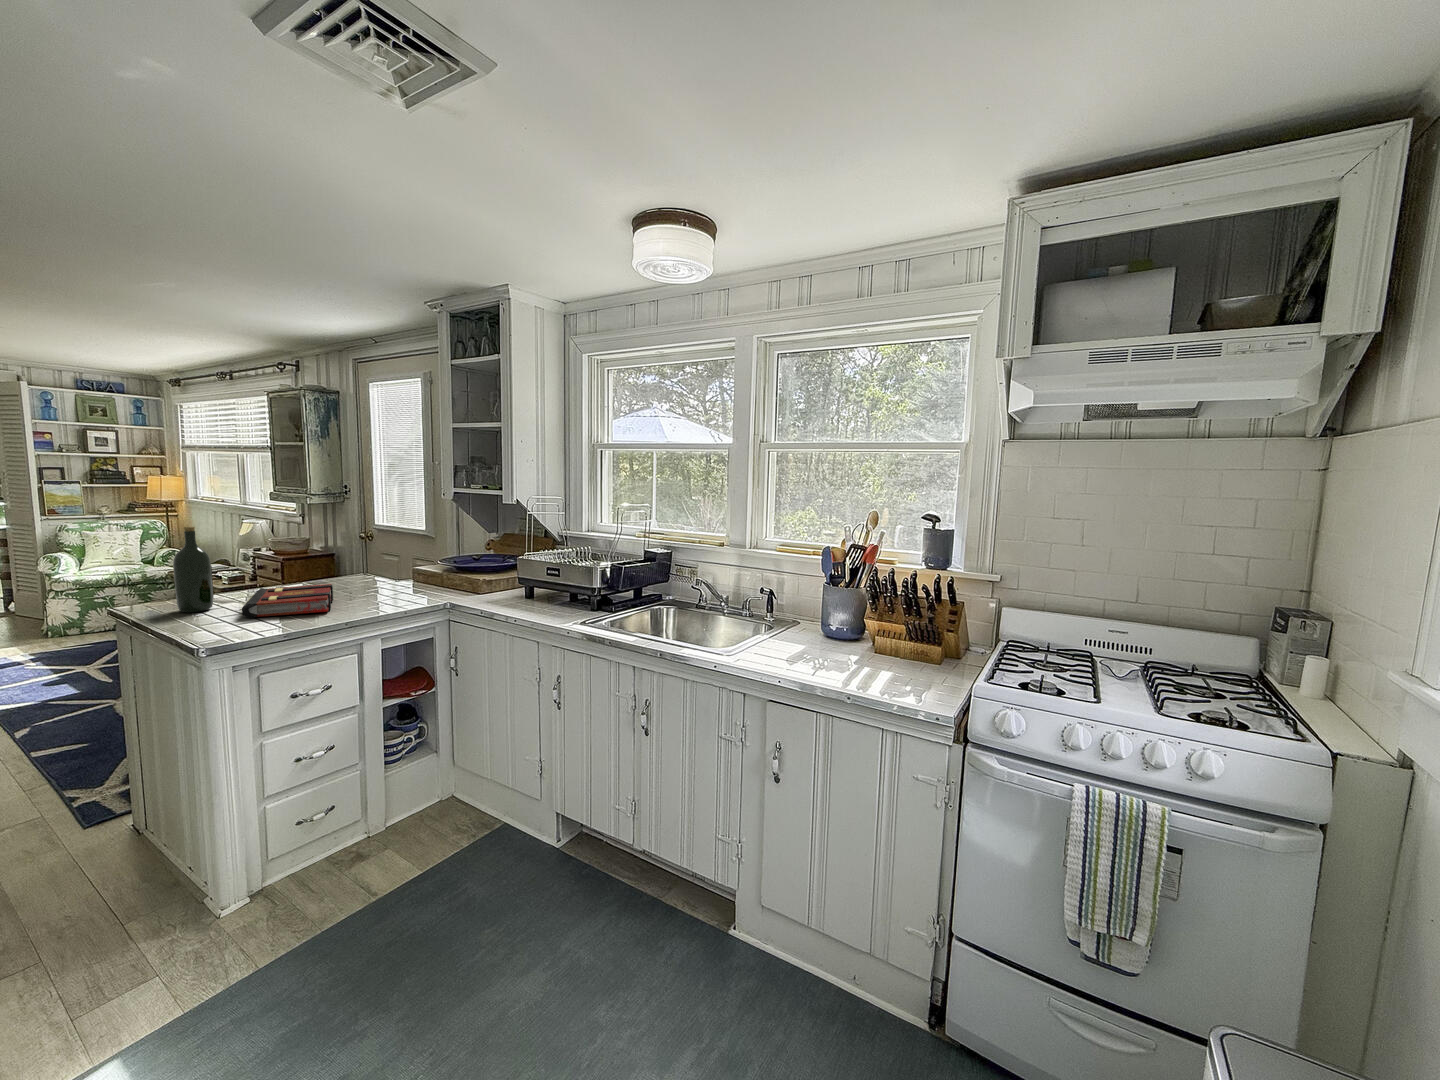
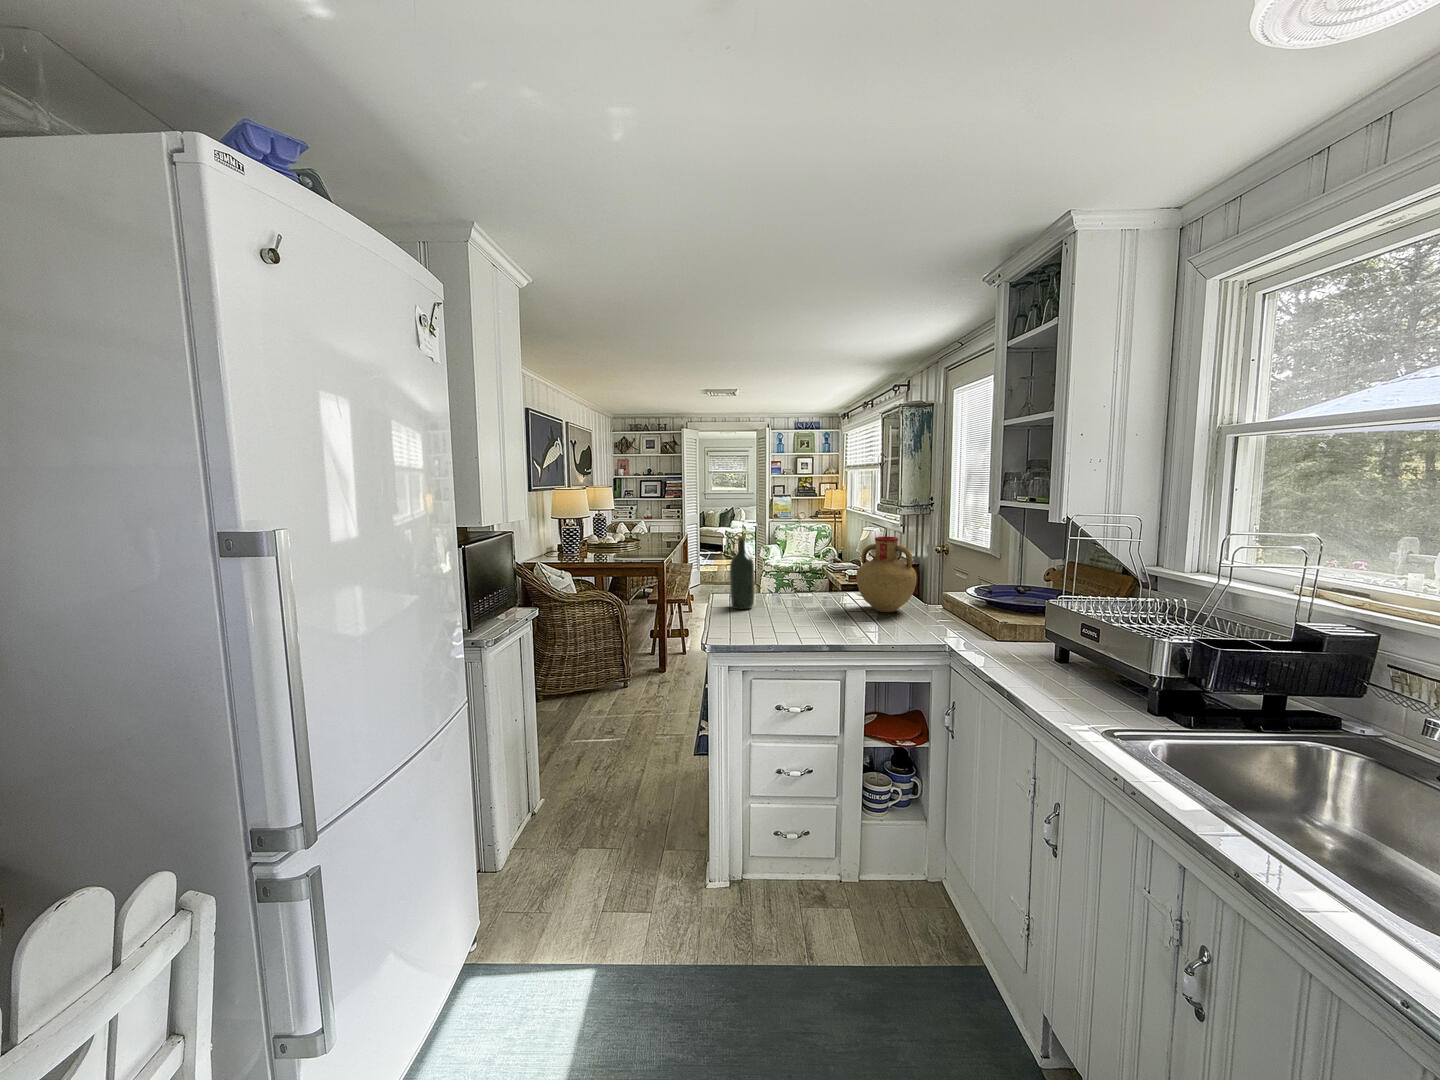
vase: none [335,520,398,591] -> present [856,537,917,612]
book: present [242,584,333,618] -> none [758,595,844,630]

